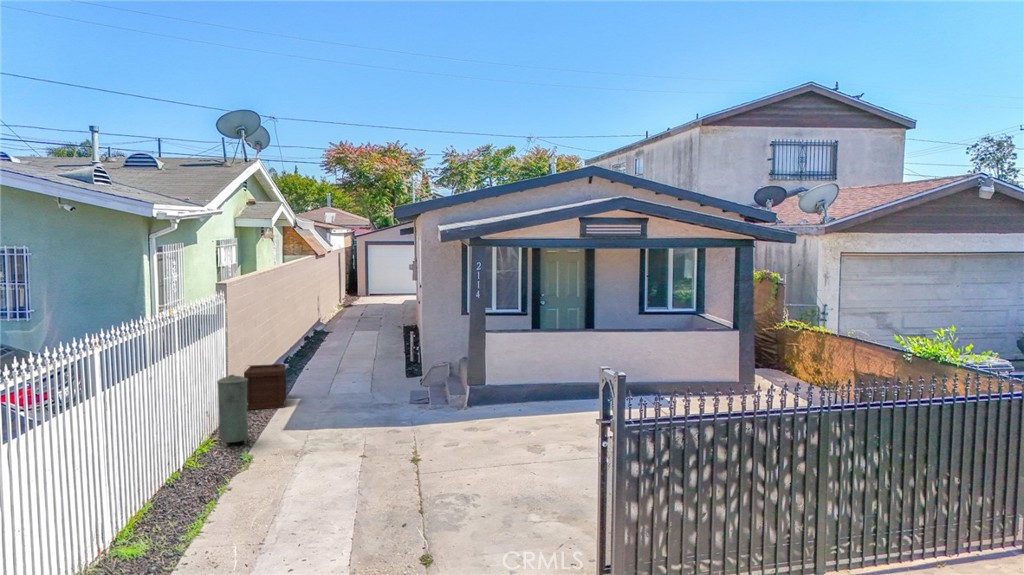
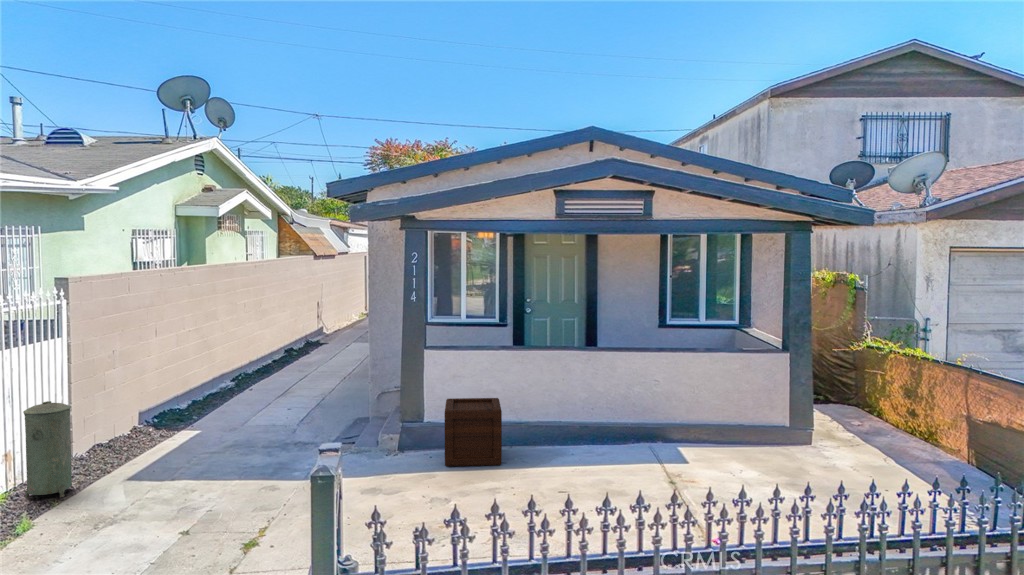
wooden crate: present [244,364,286,410] -> present [445,398,502,466]

